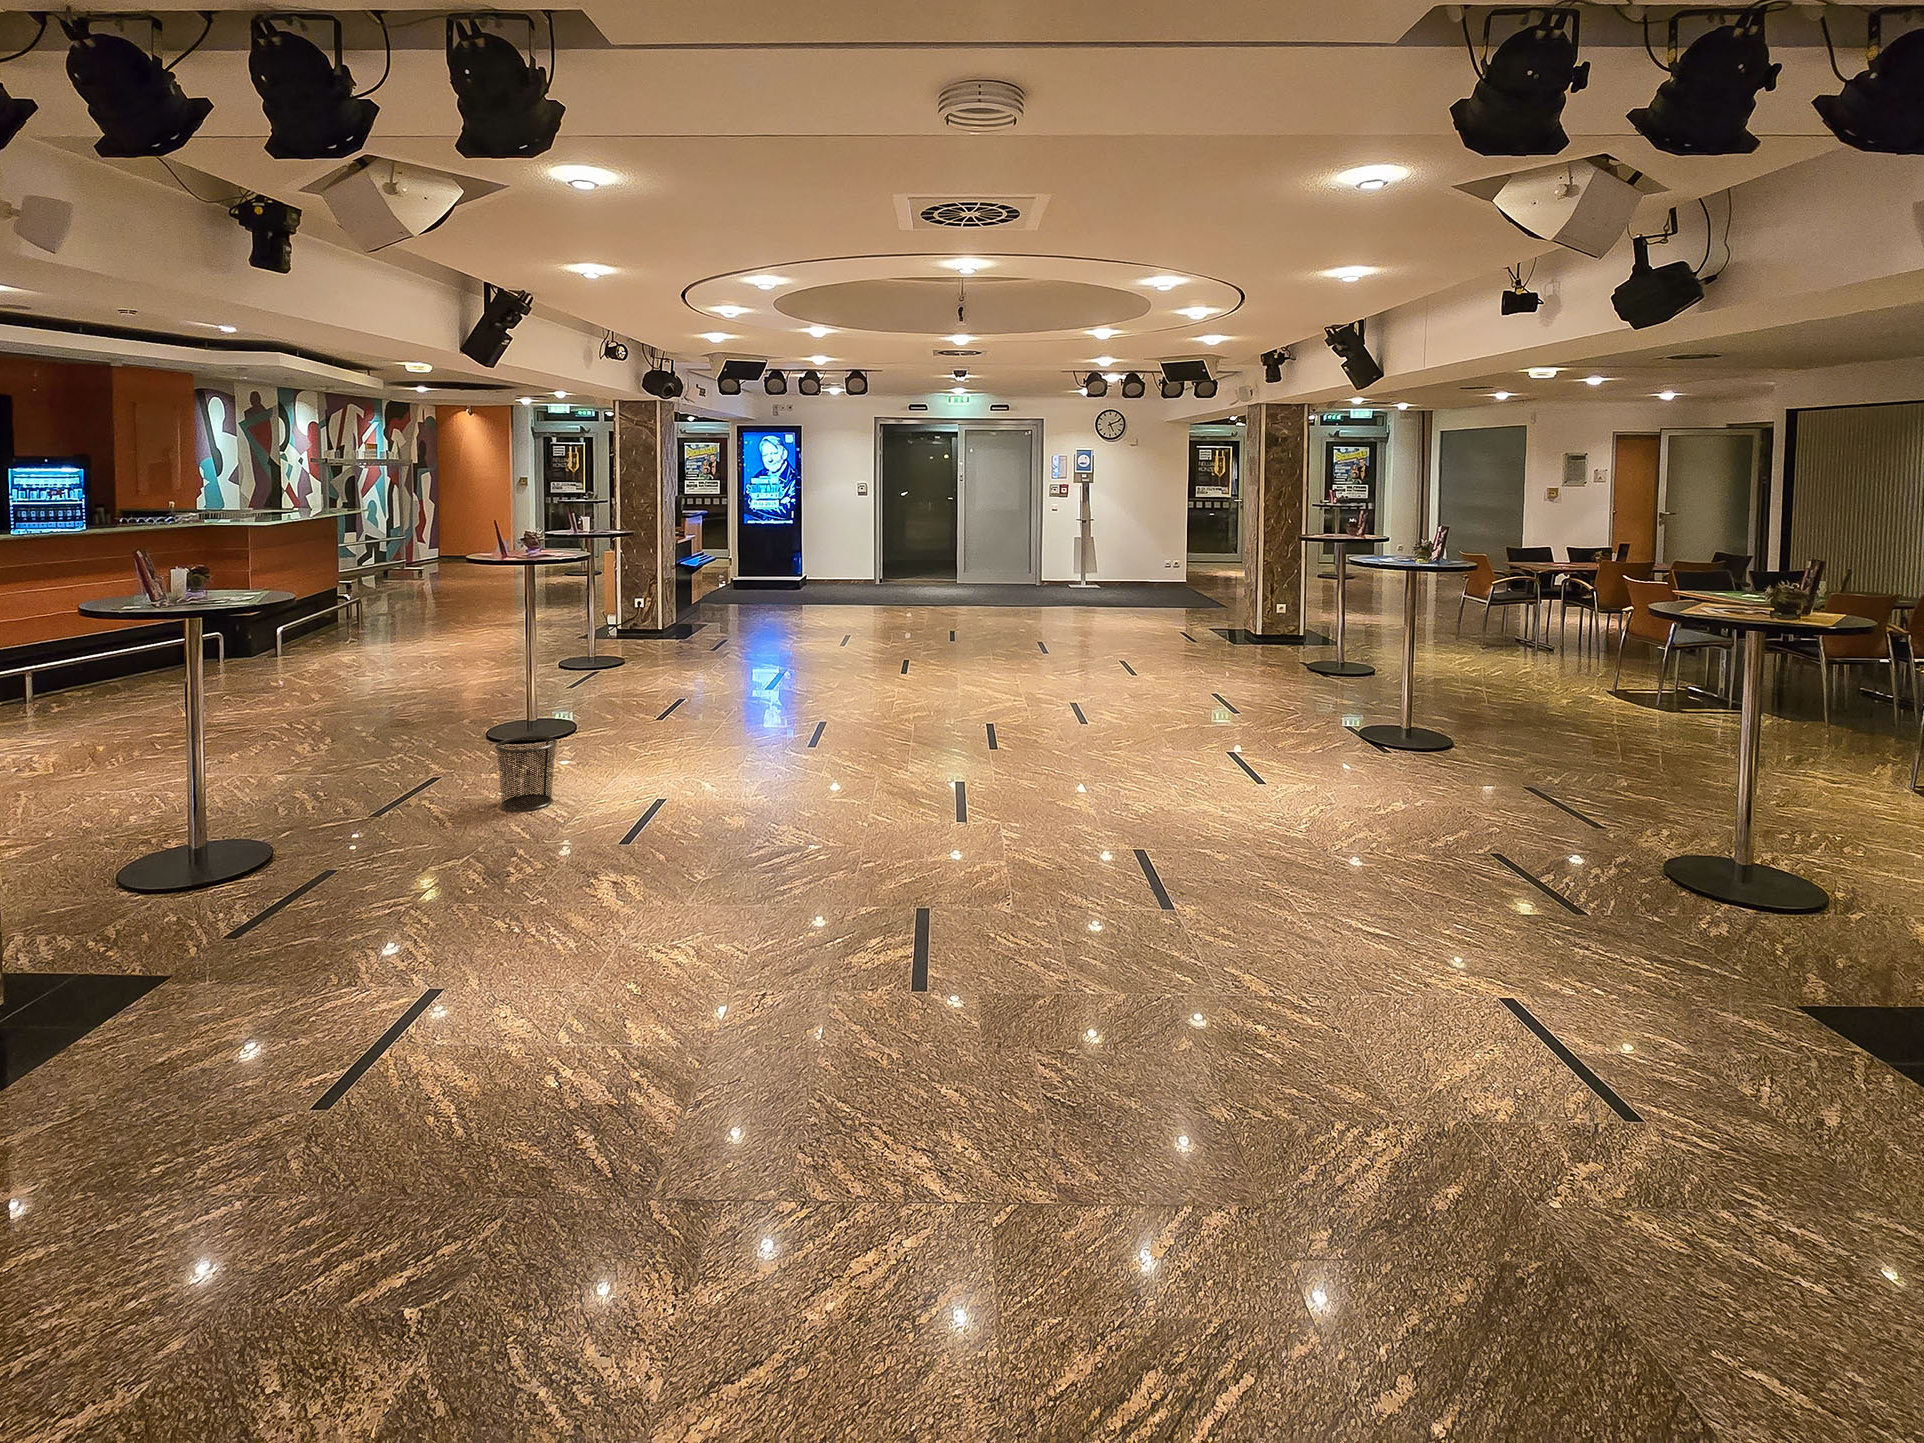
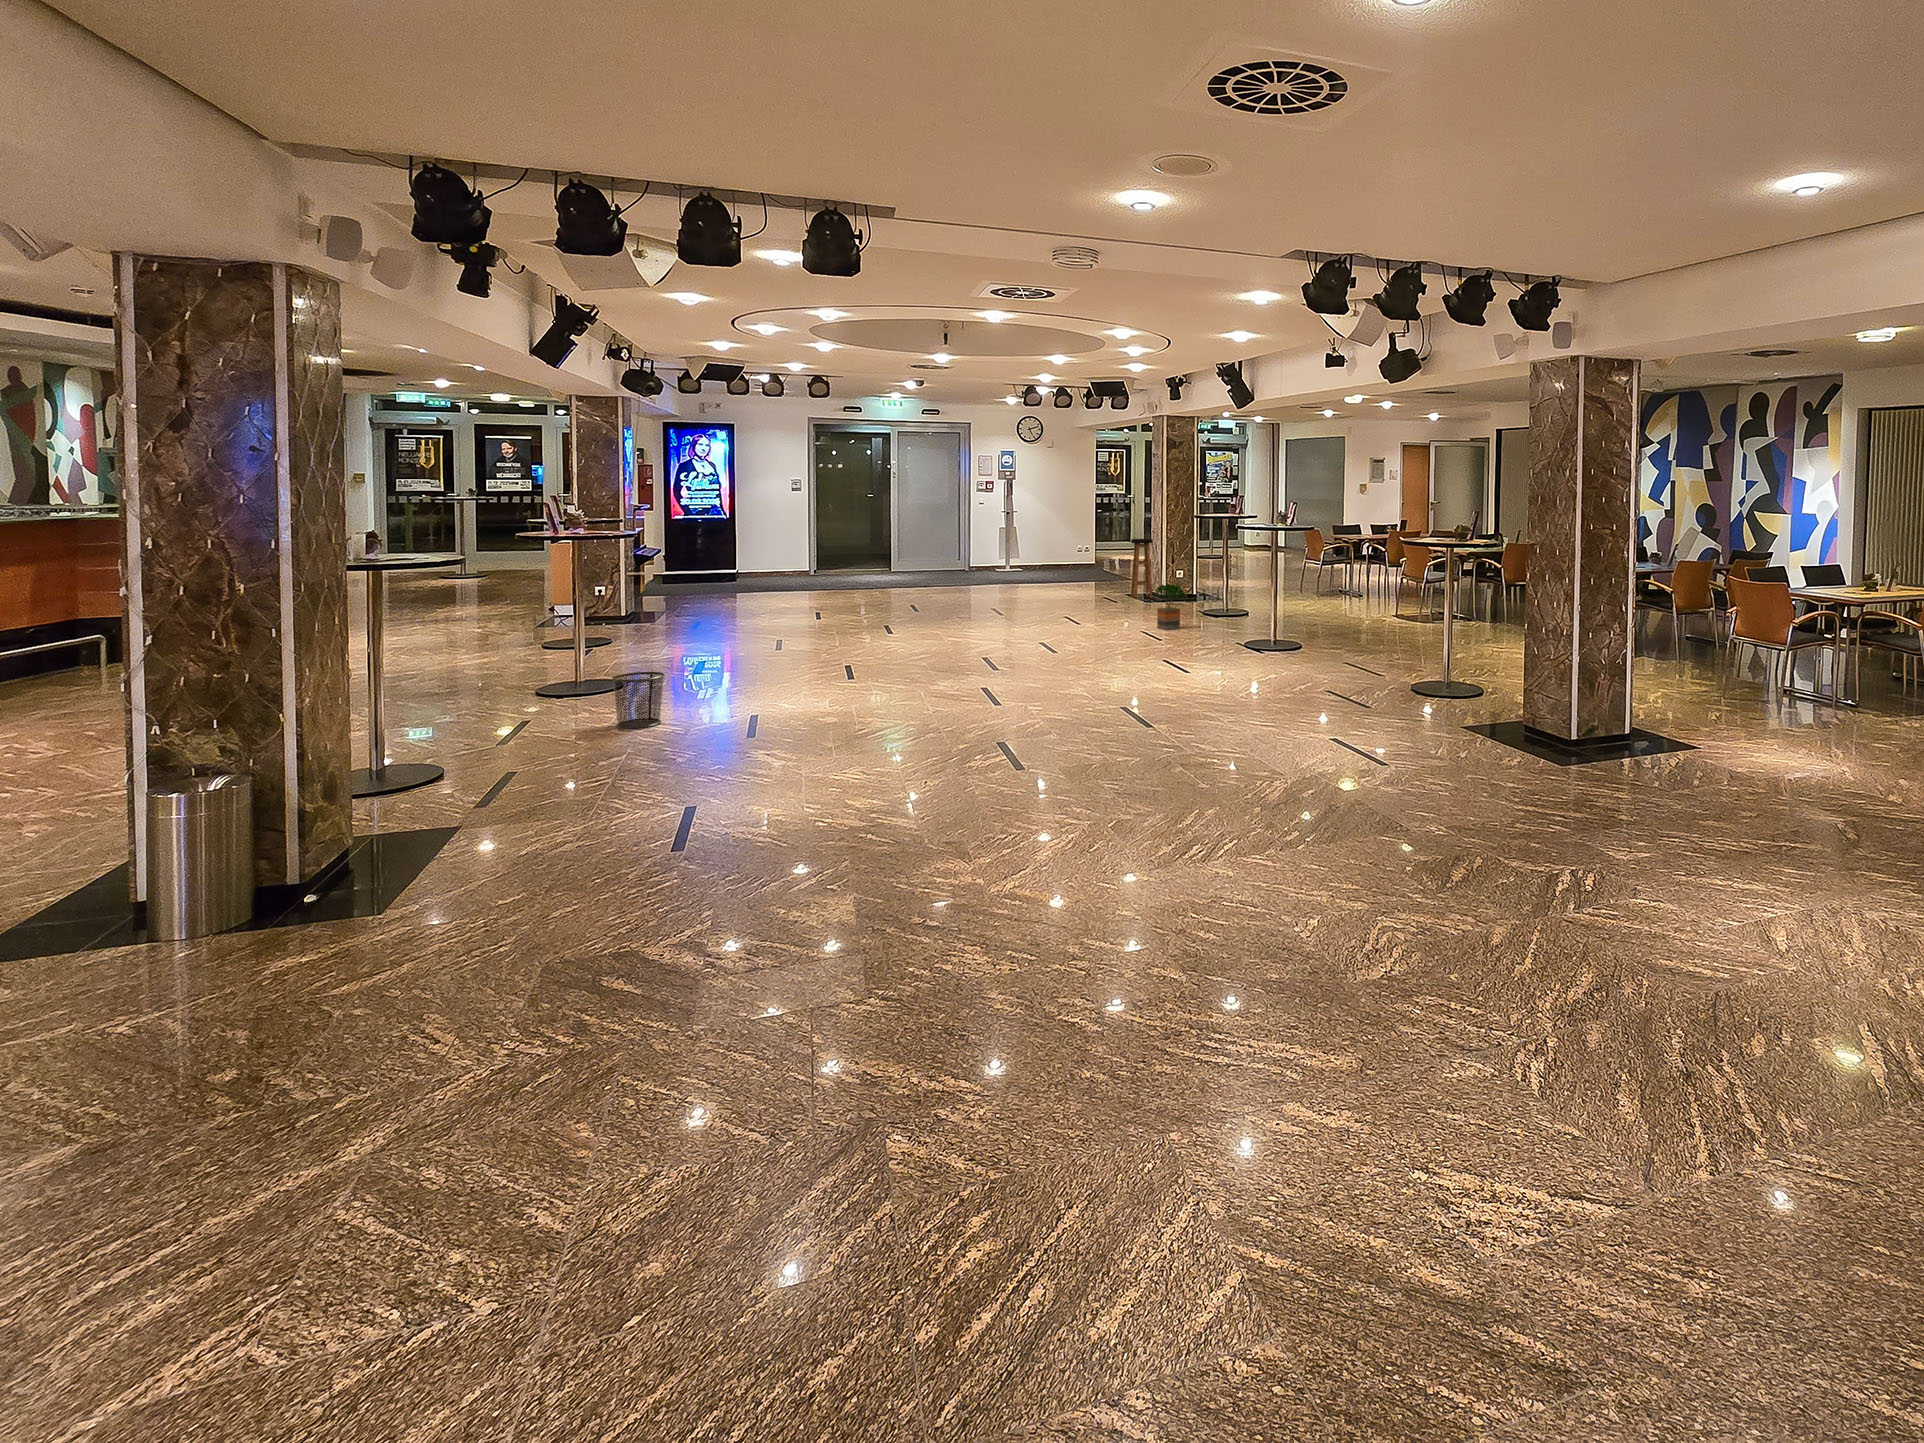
bar stool: none [1219,559,1248,635] -> present [1131,539,1153,598]
potted tree: none [1235,628,1282,692] -> present [1155,584,1187,630]

